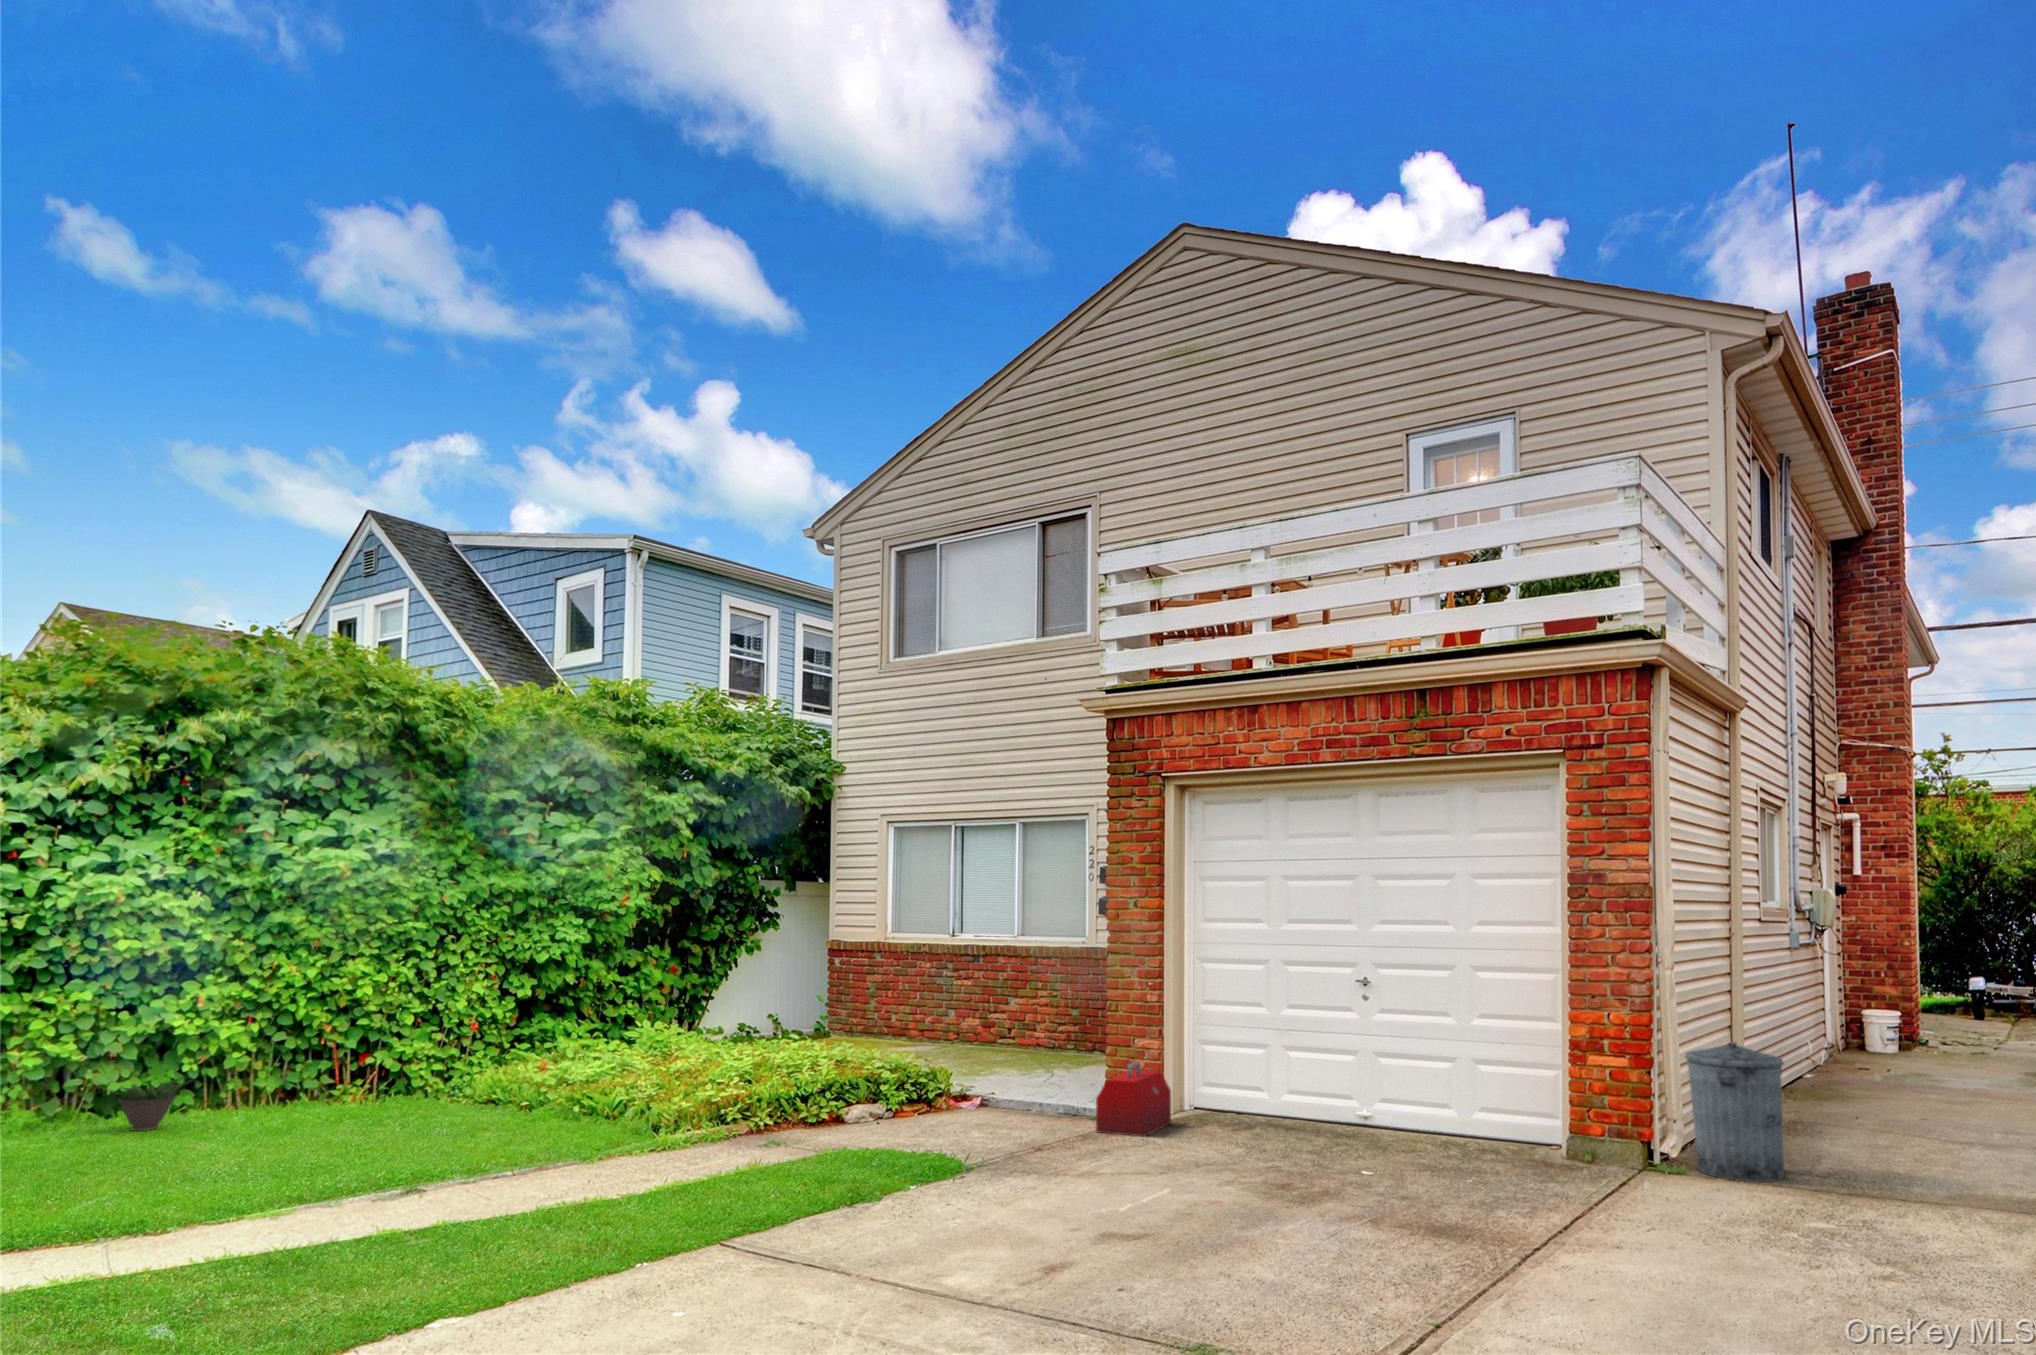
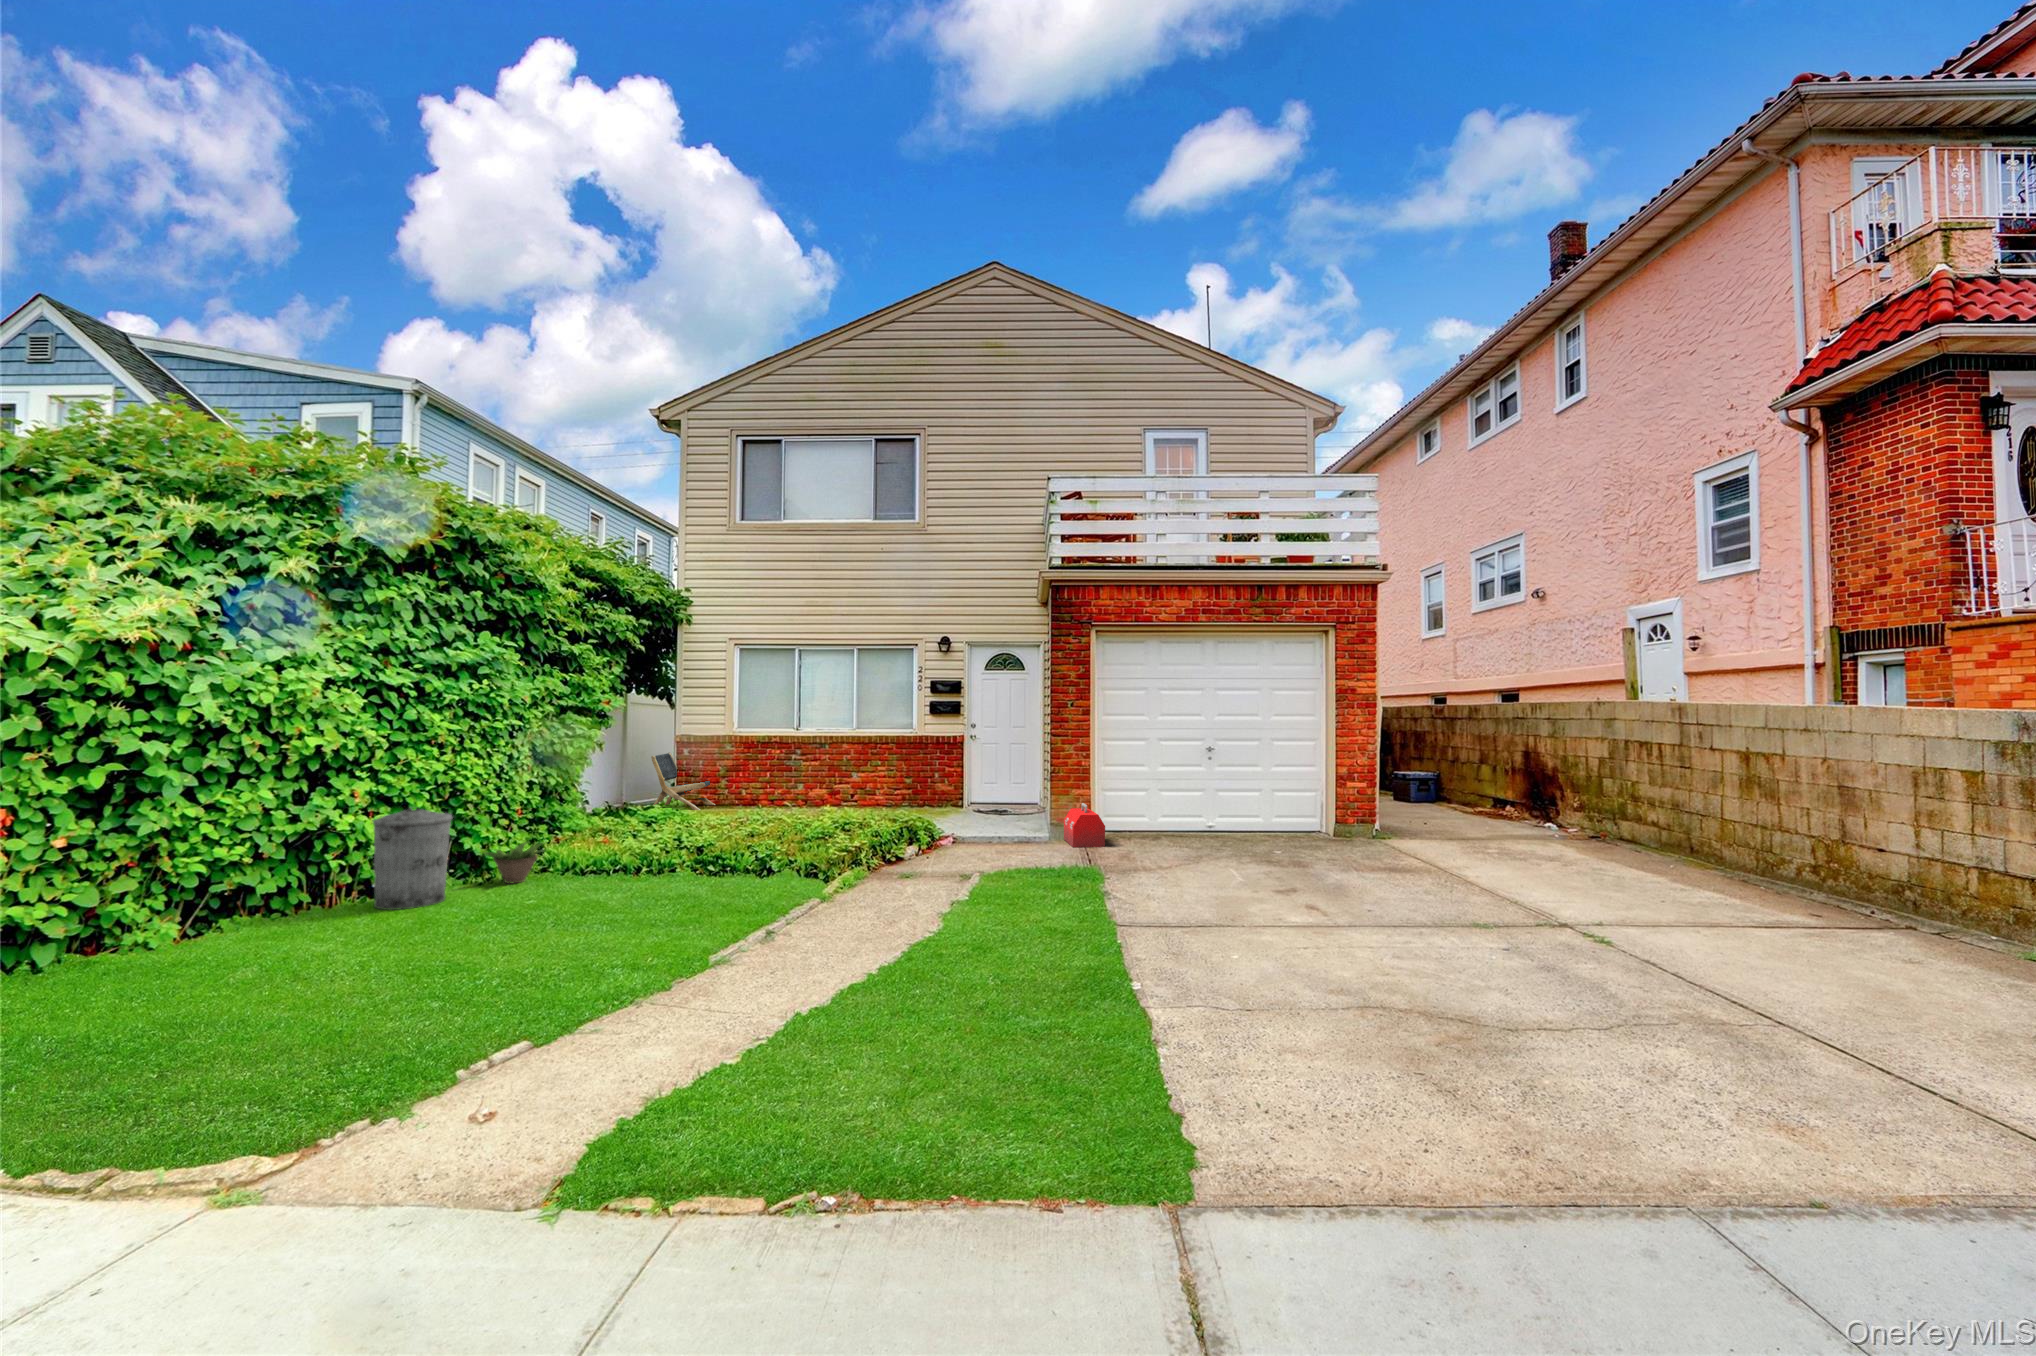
lounge chair: none [783,961,871,1041] -> present [651,752,715,810]
trash can: present [1685,1042,1785,1182] -> present [373,807,452,910]
decorative plant: present [109,1078,187,1131] -> present [485,842,544,883]

